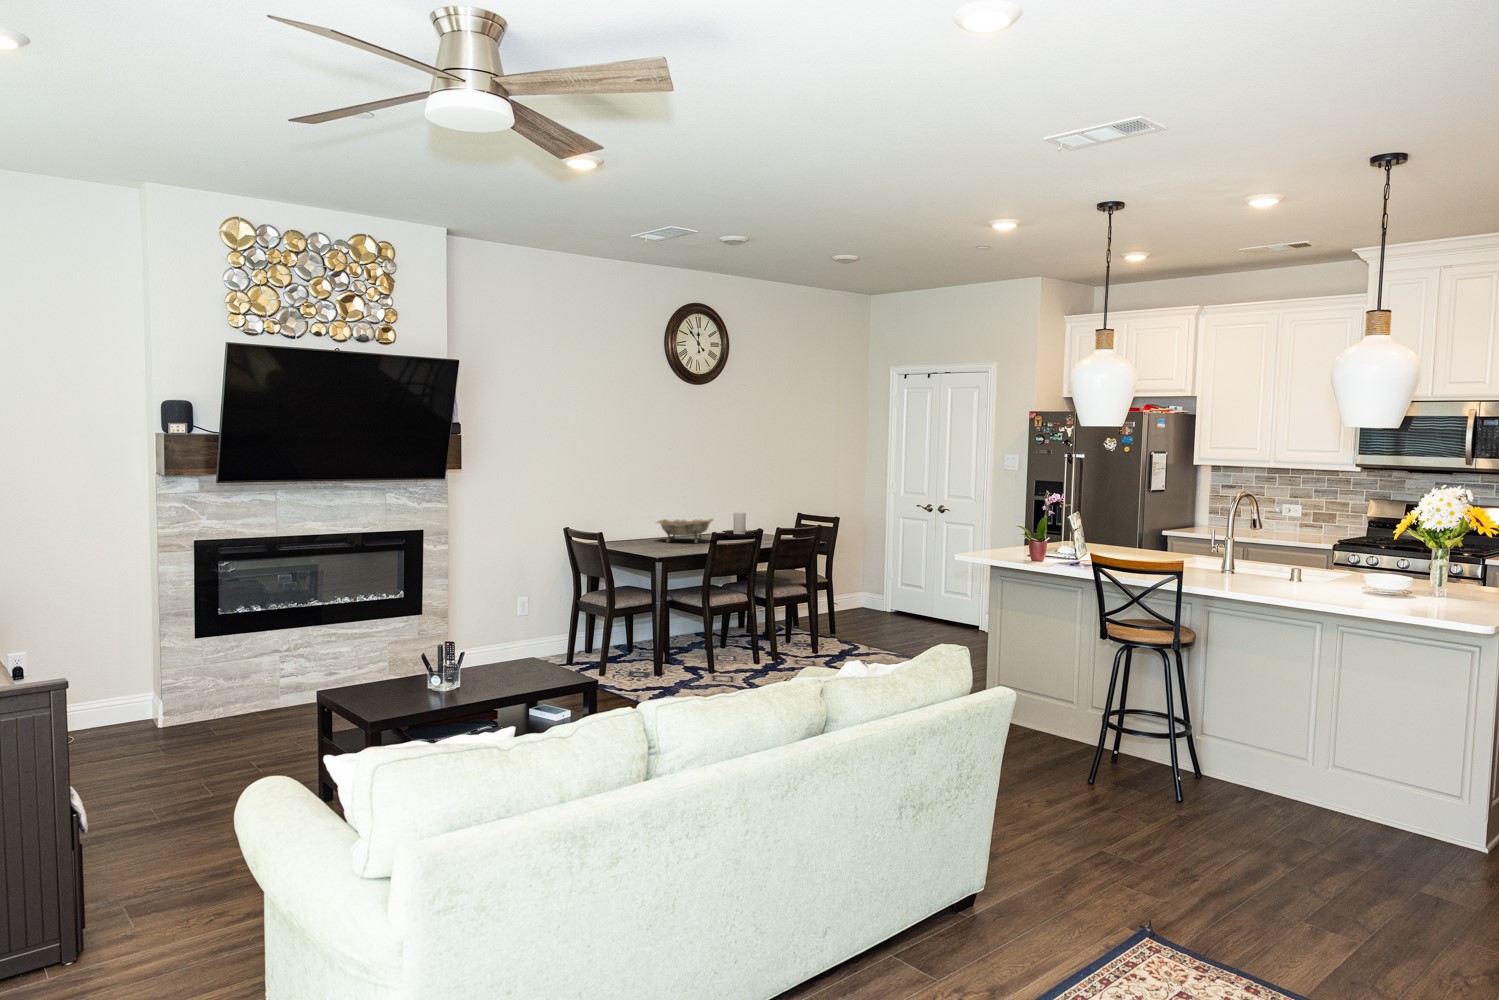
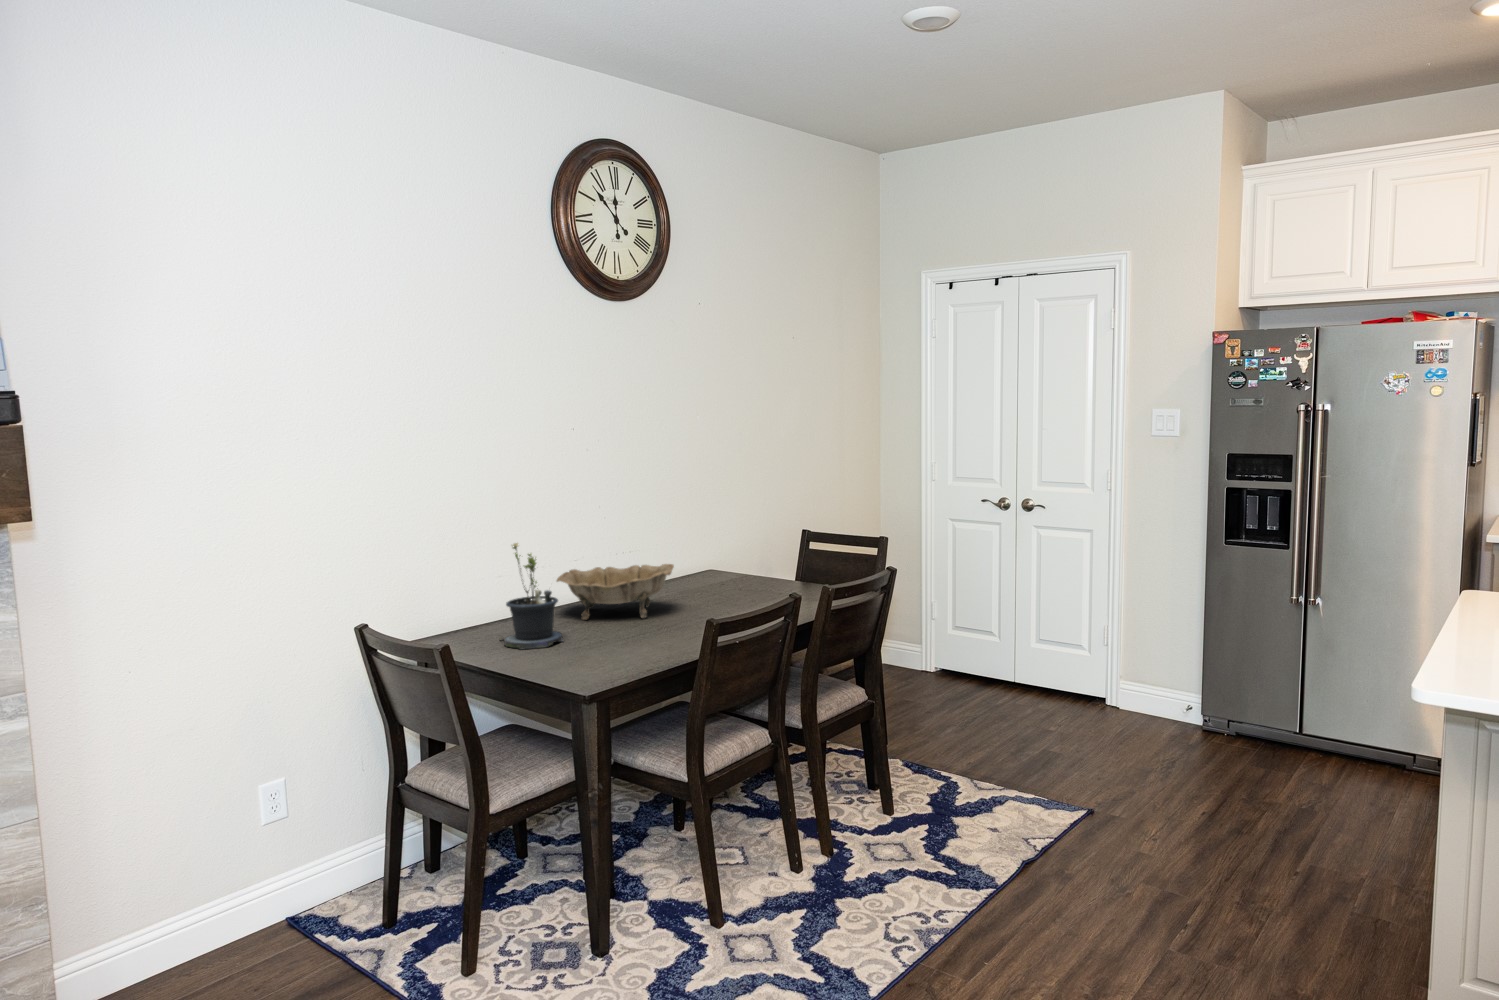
potted plant: none [626,499,655,548] -> present [500,543,563,649]
candle holder: present [722,512,753,538] -> none [679,539,747,592]

